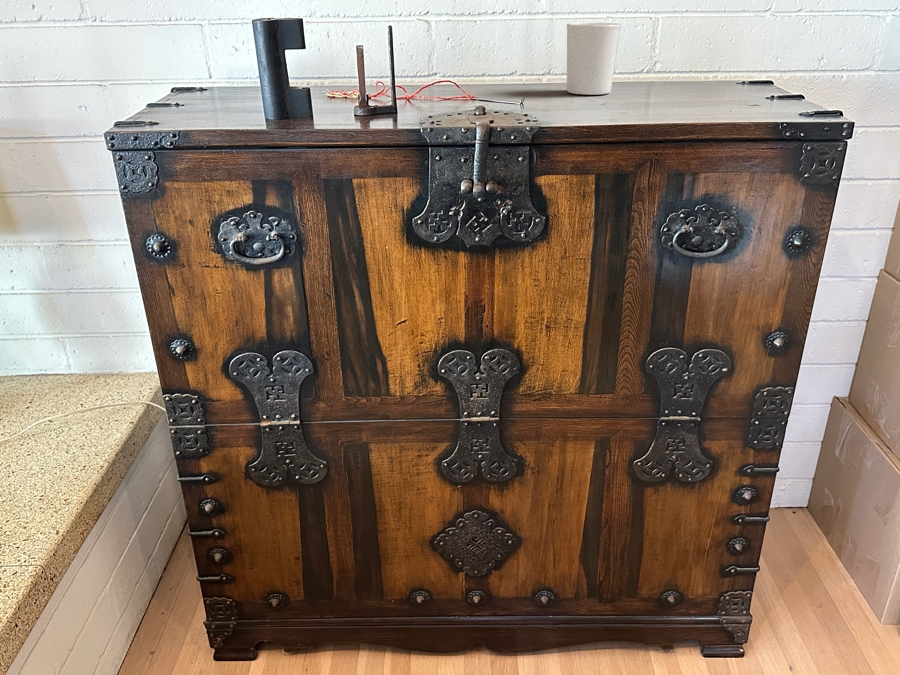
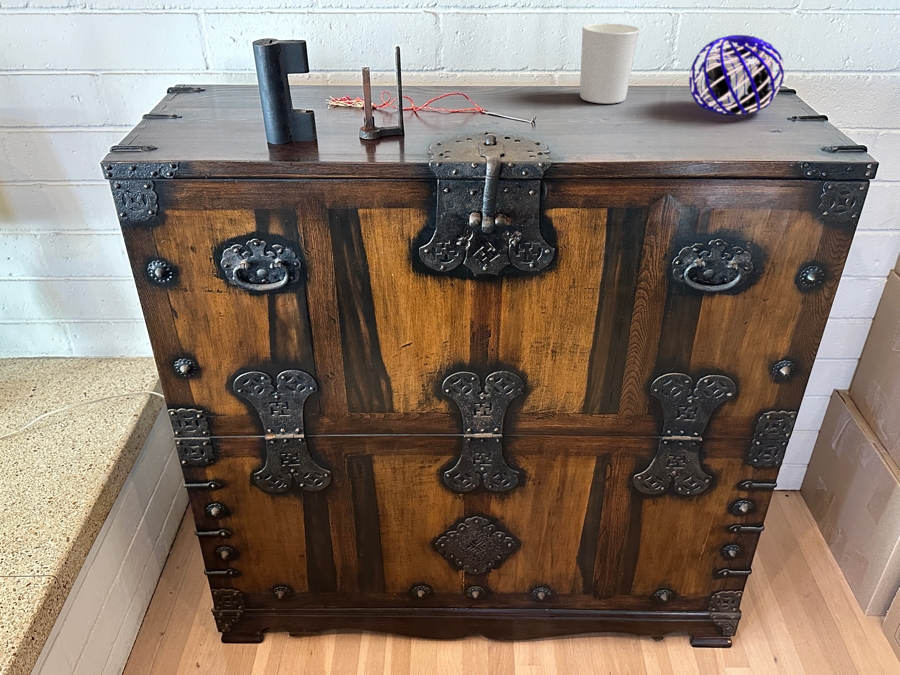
decorative orb: none [670,24,760,97] -> present [689,35,784,115]

